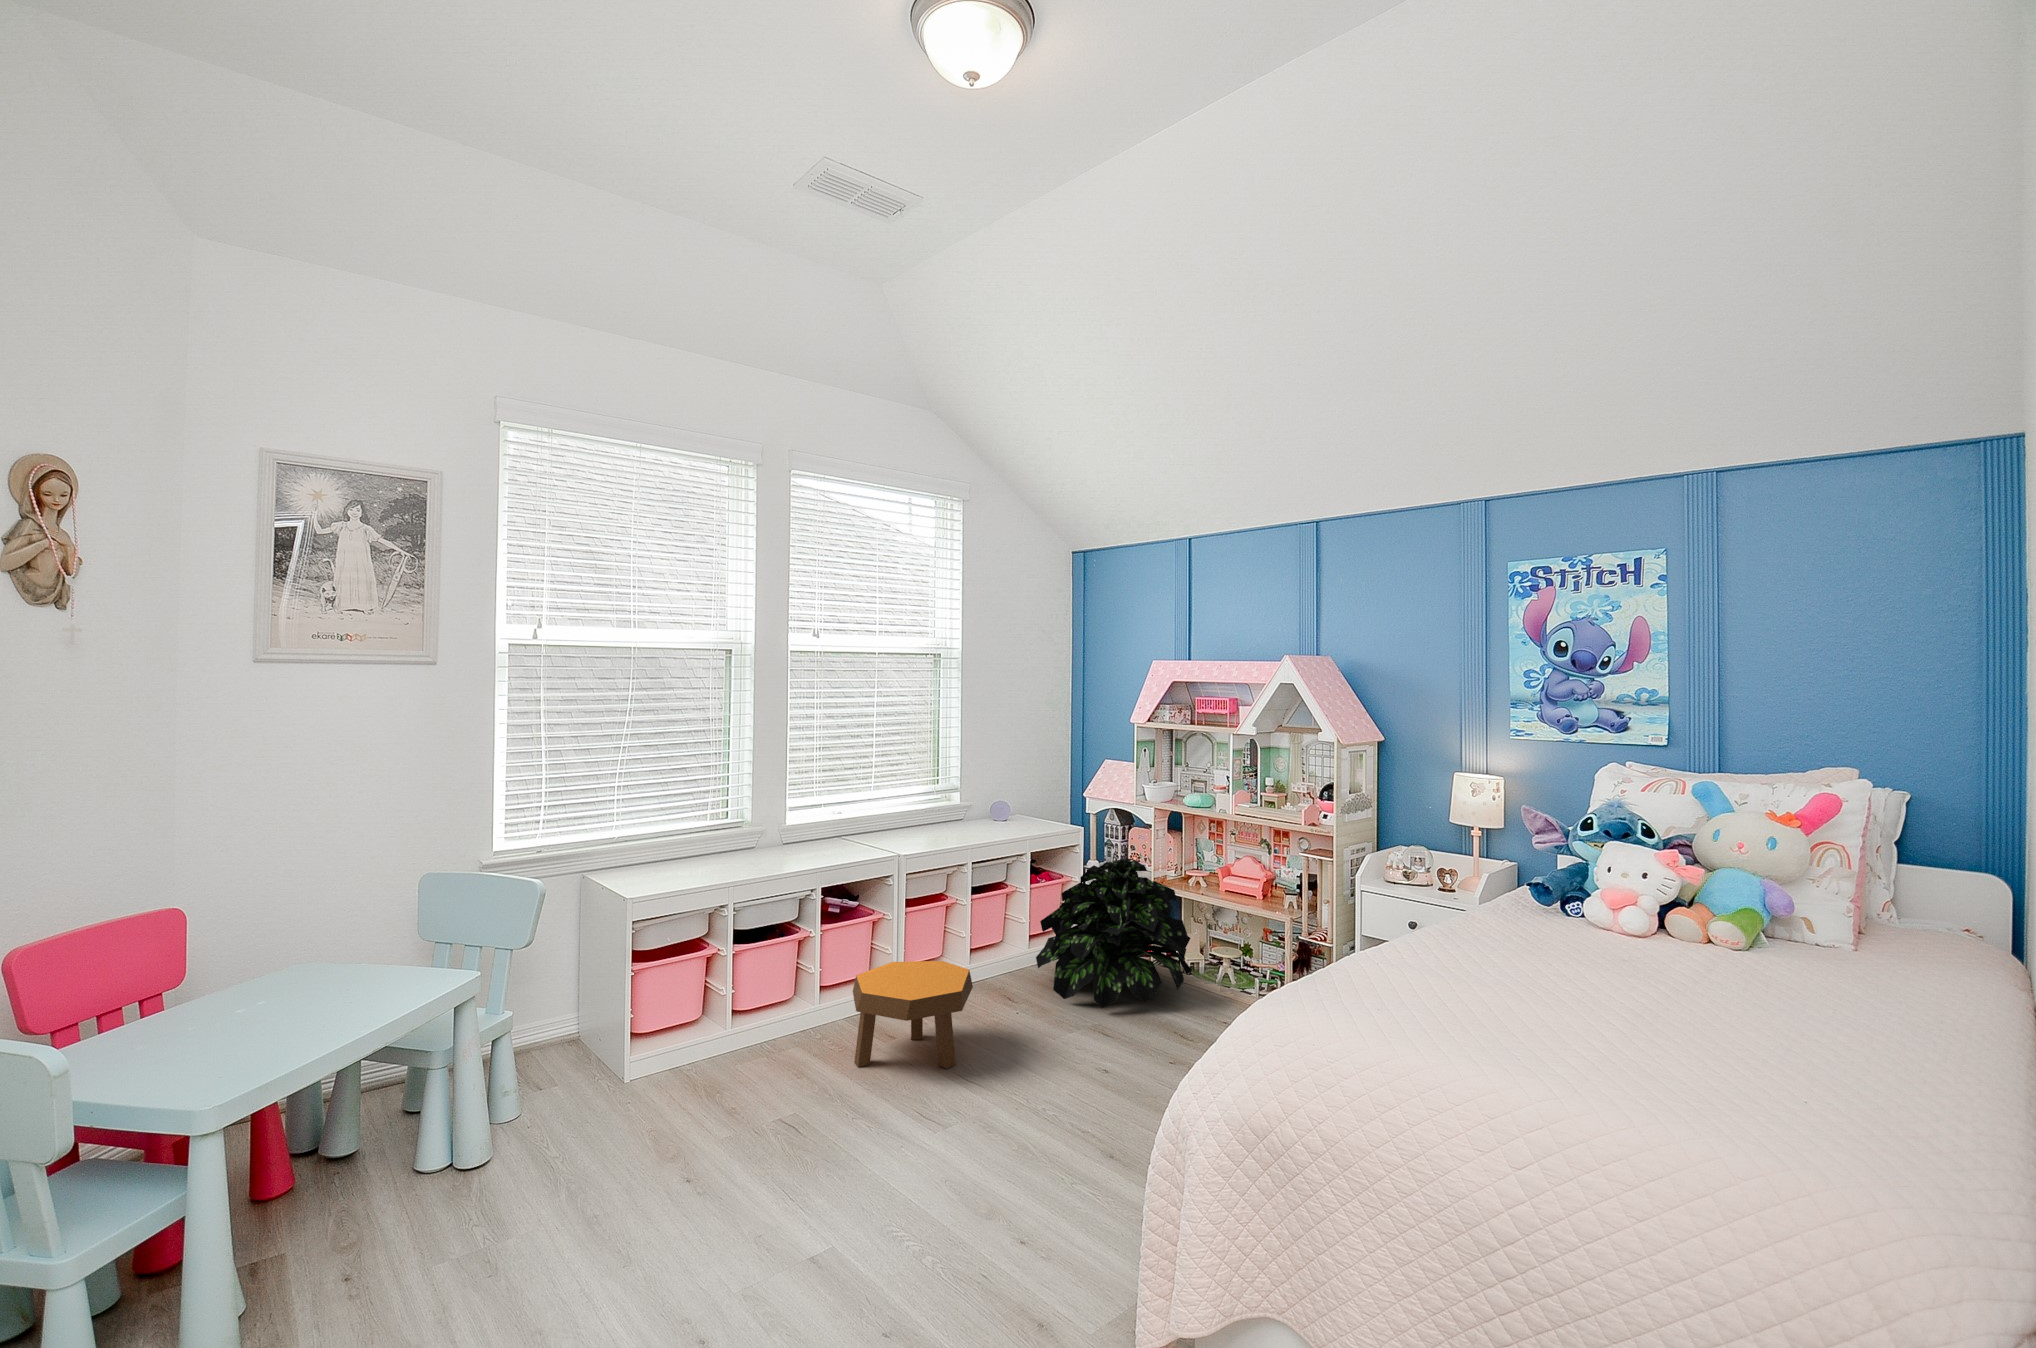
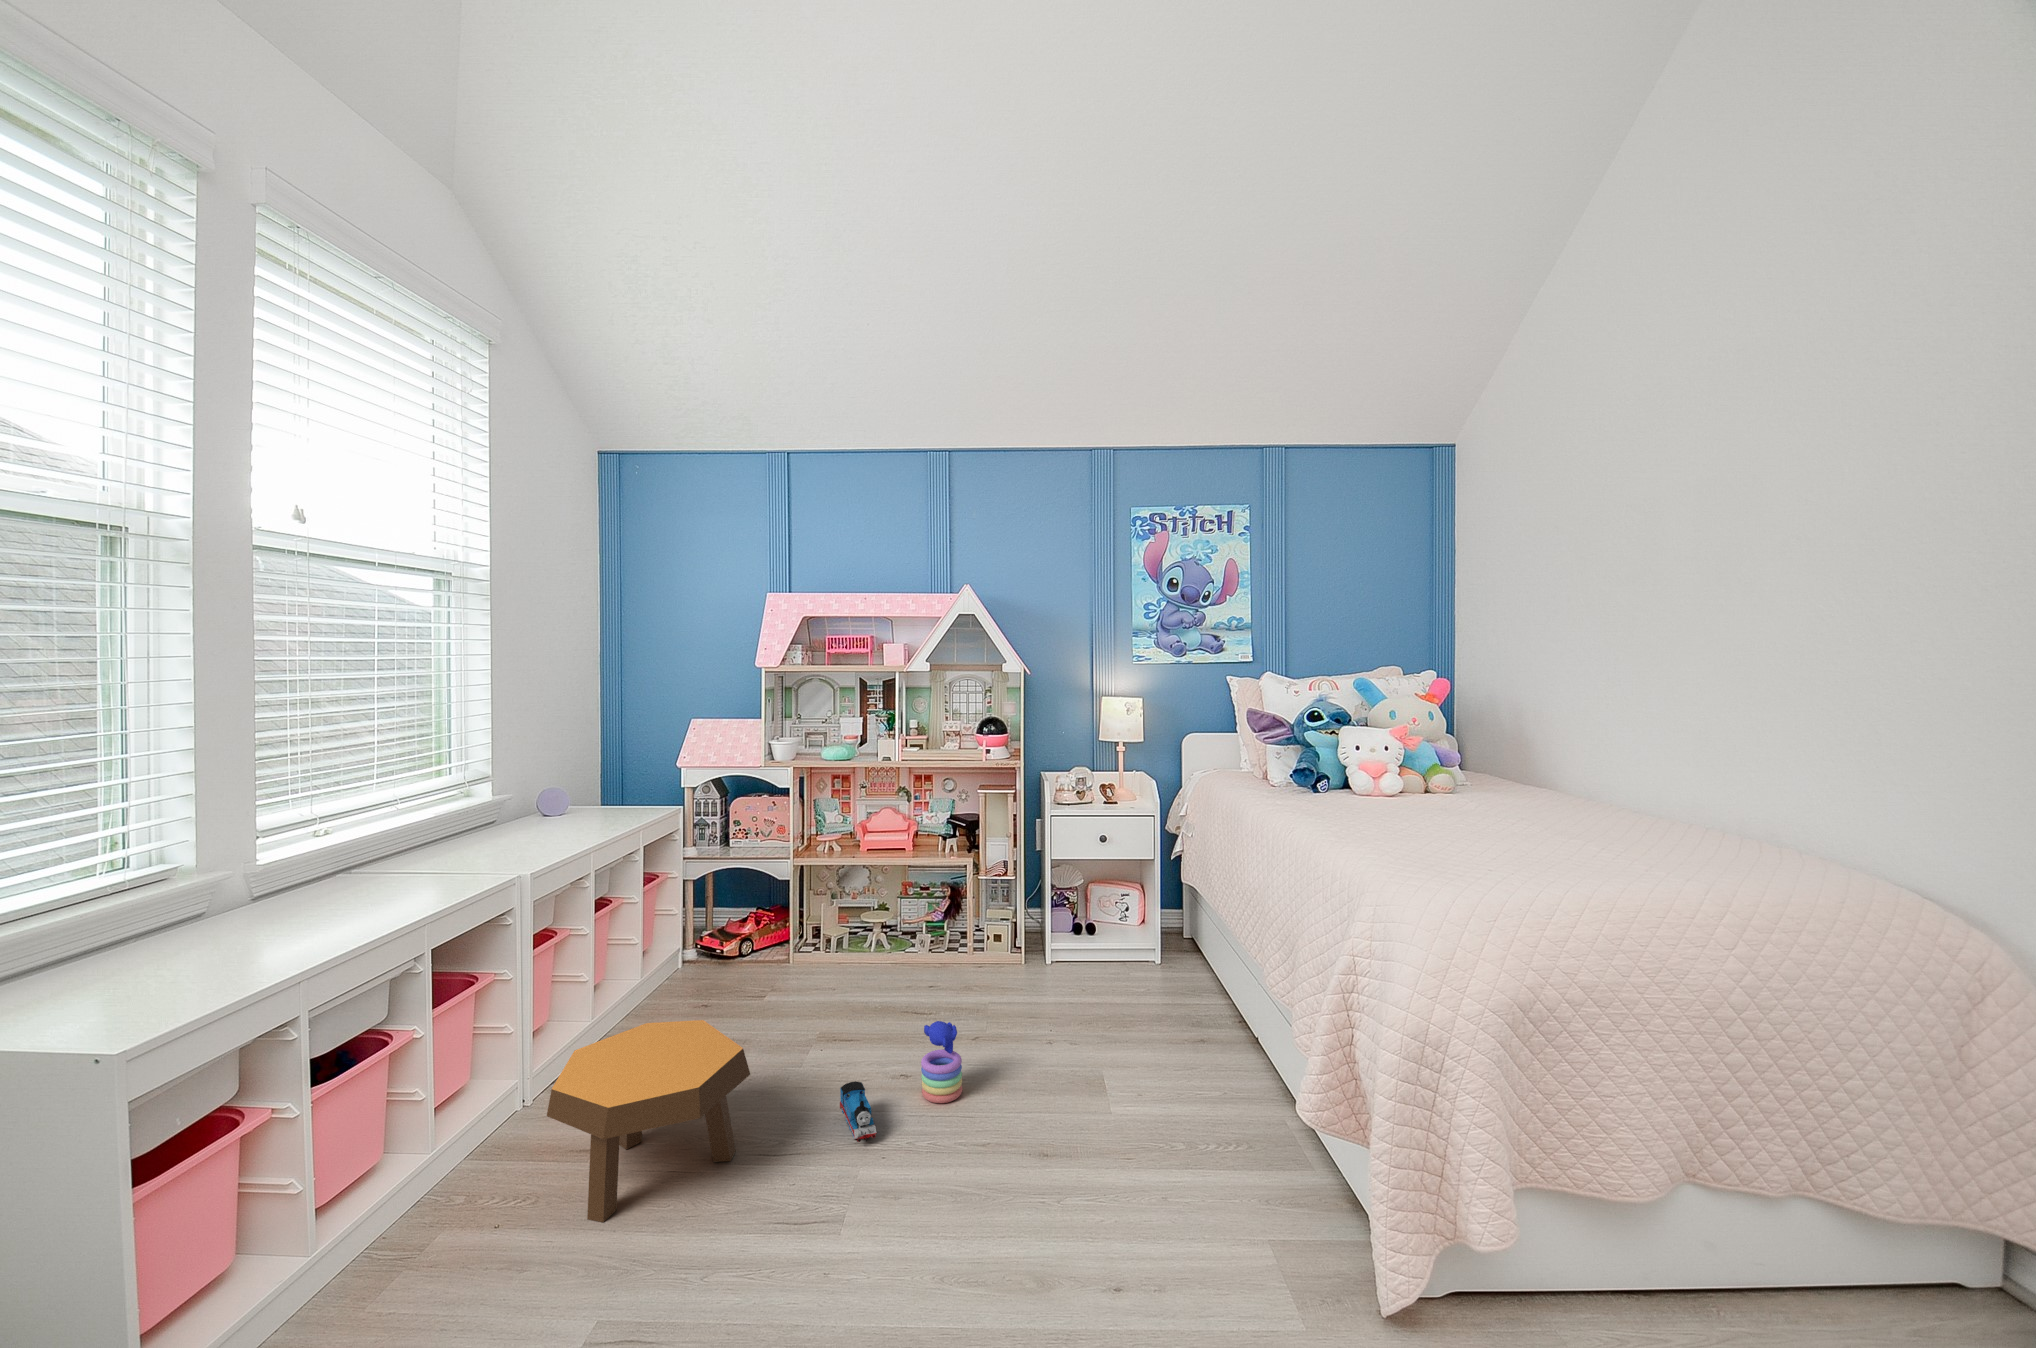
potted plant: present [1036,858,1192,1008] -> none [675,833,875,1020]
stacking toy: none [1096,1028,1131,1098] -> present [921,1021,962,1103]
toy train: none [1015,1049,1051,1093] -> present [840,1081,877,1142]

